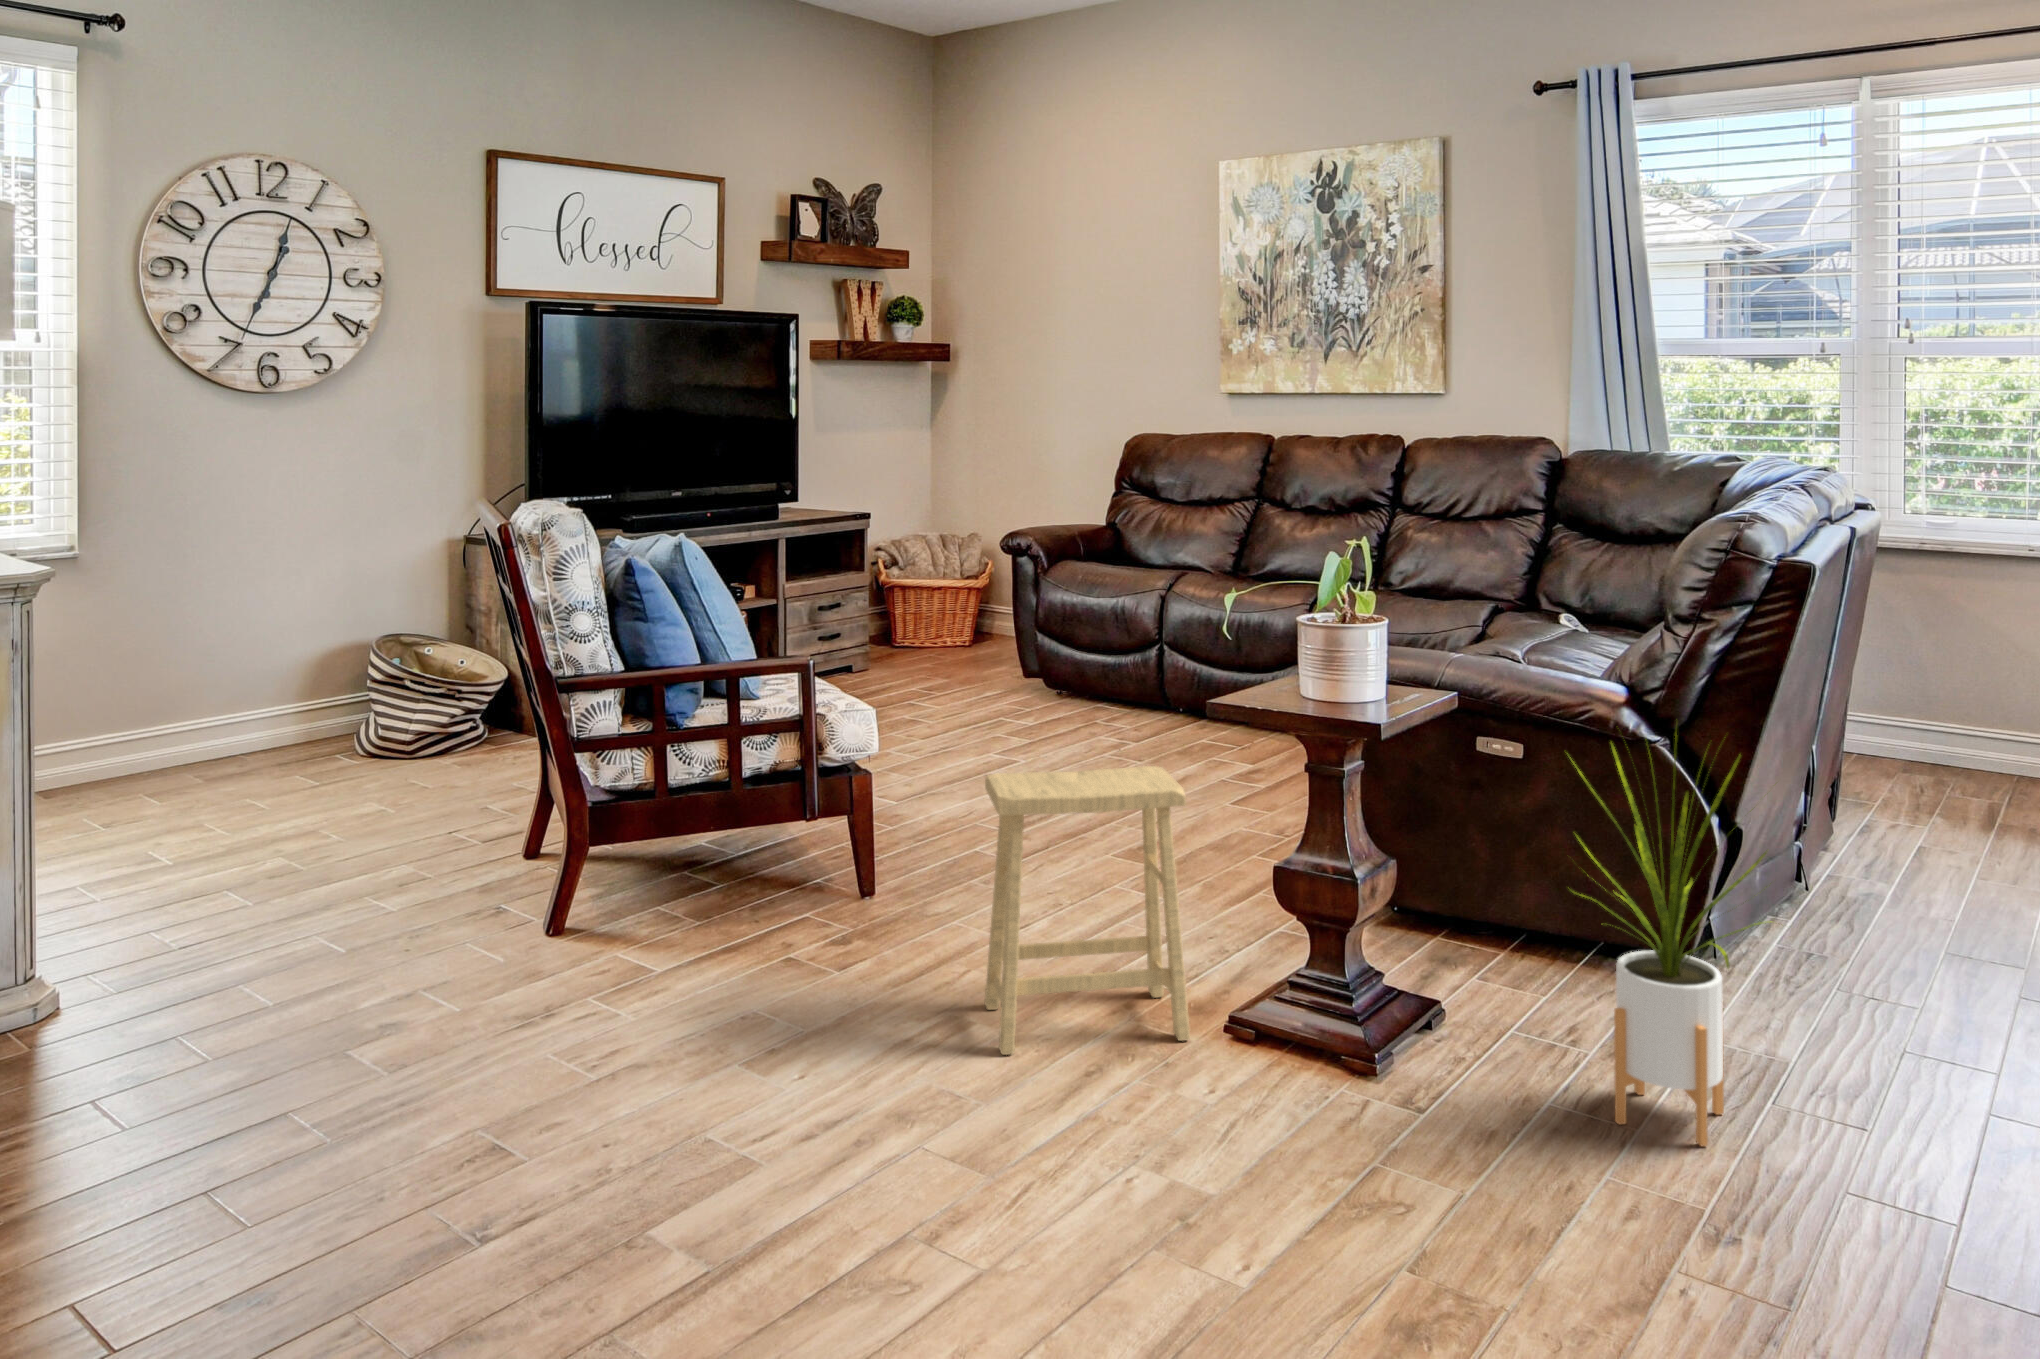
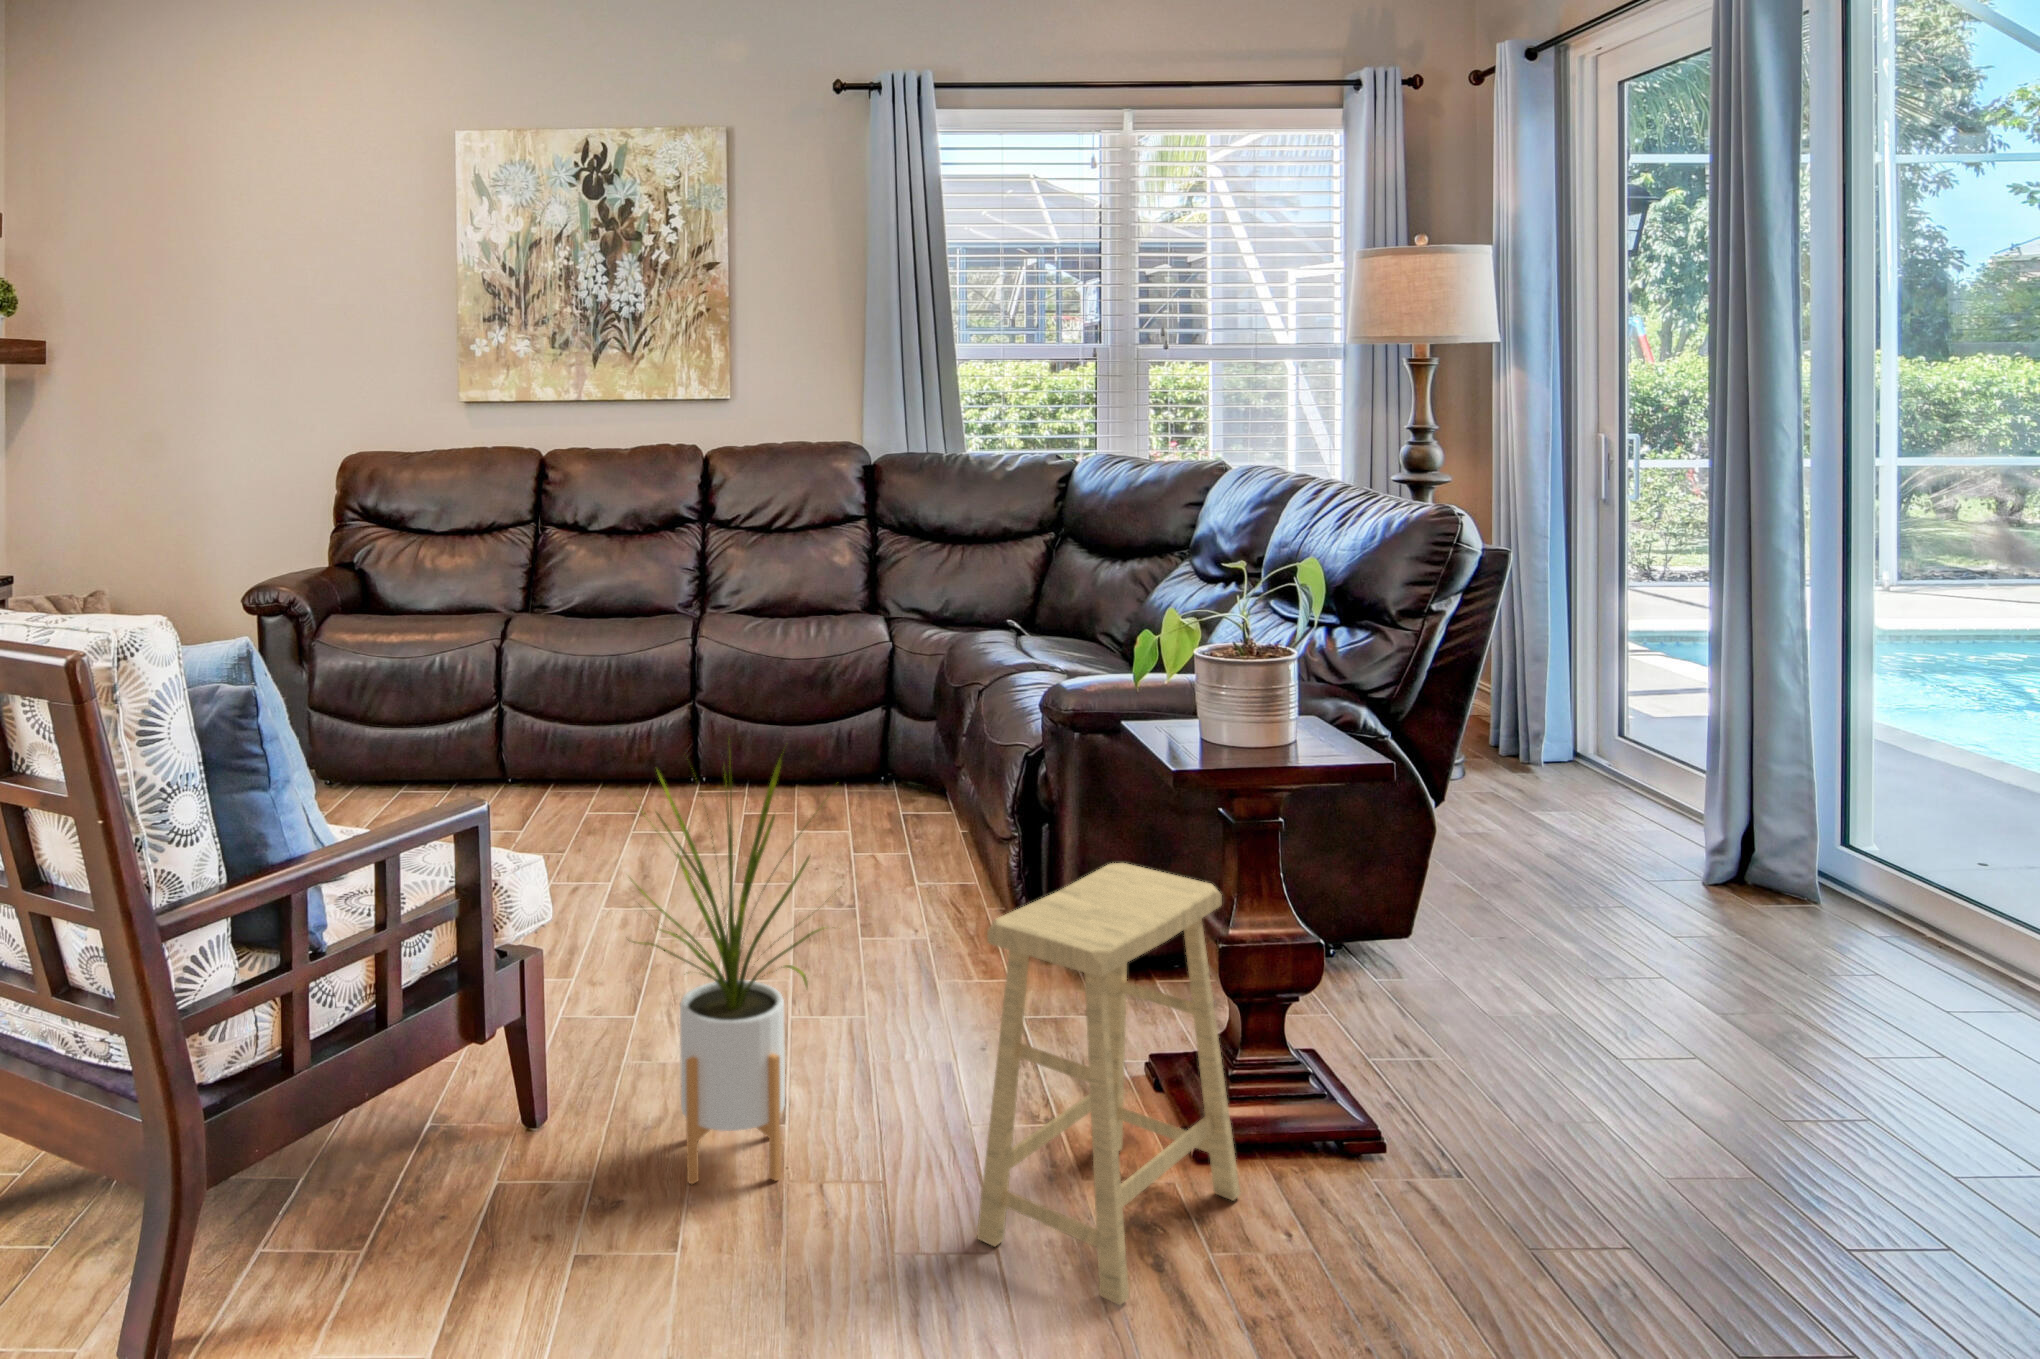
house plant: present [1567,744,1771,1146] -> present [631,756,824,1184]

